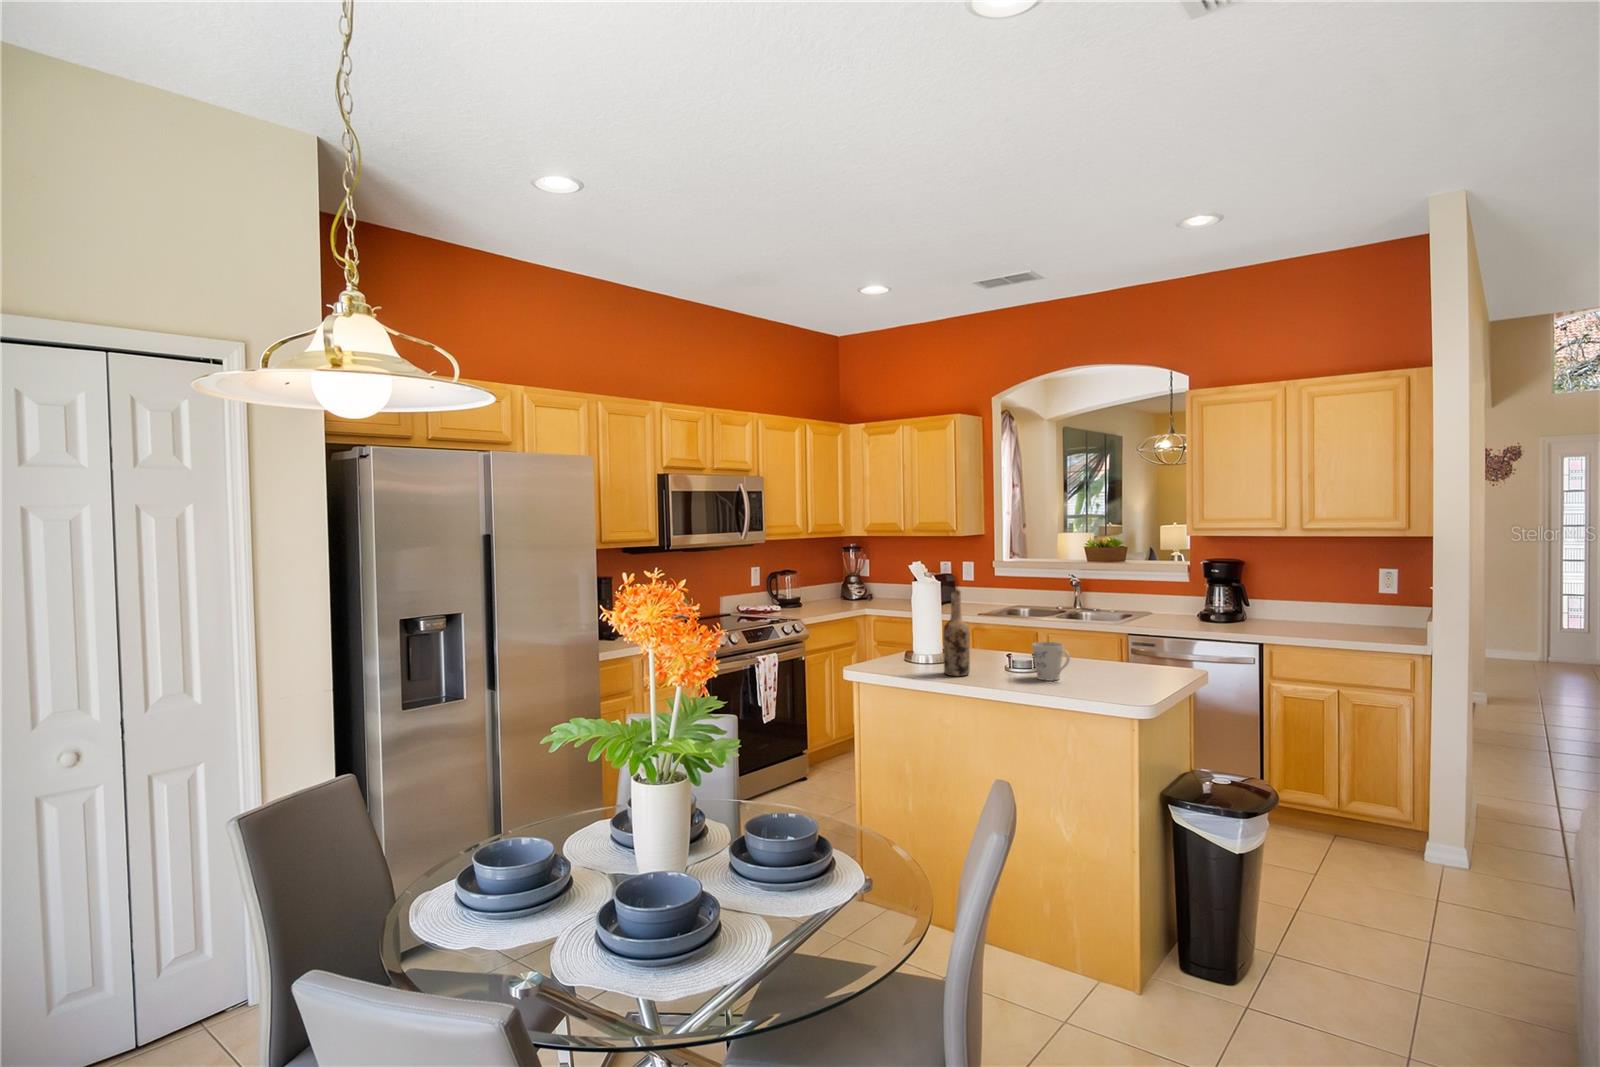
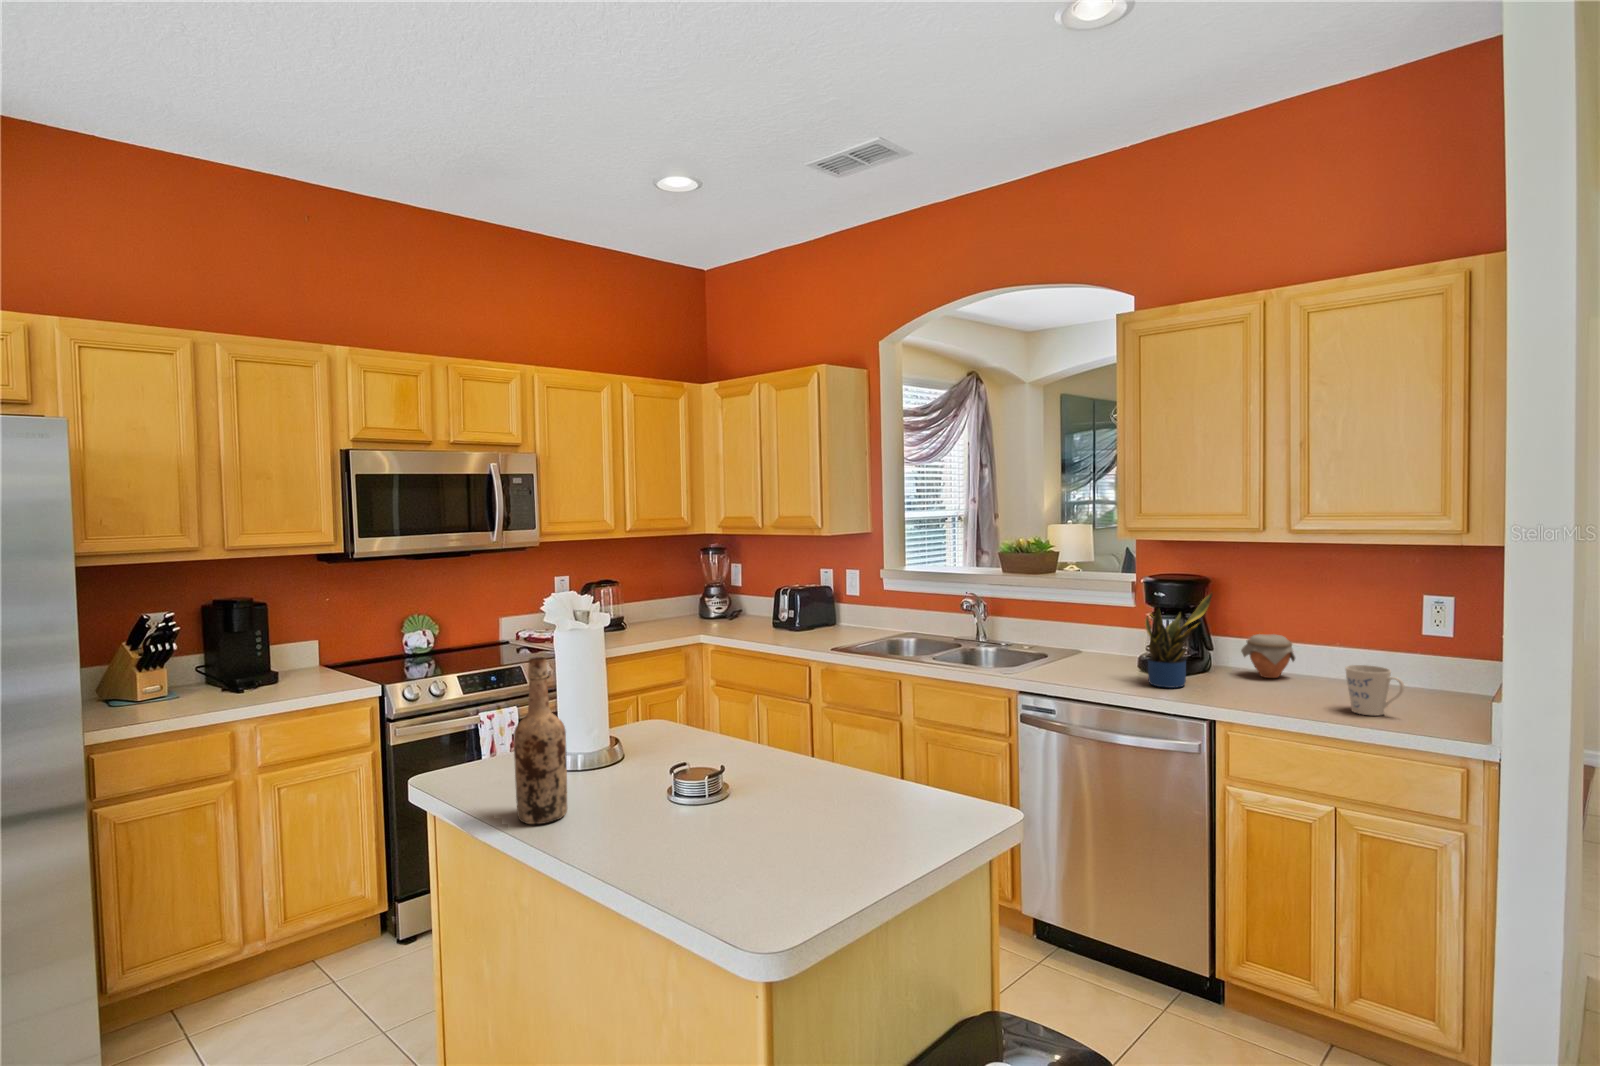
potted plant: none [1210,568,1254,628] -> present [1145,593,1212,688]
jar: none [1268,596,1303,623] -> present [1241,634,1295,678]
mug: present [1032,642,1070,681] -> present [1345,665,1404,715]

